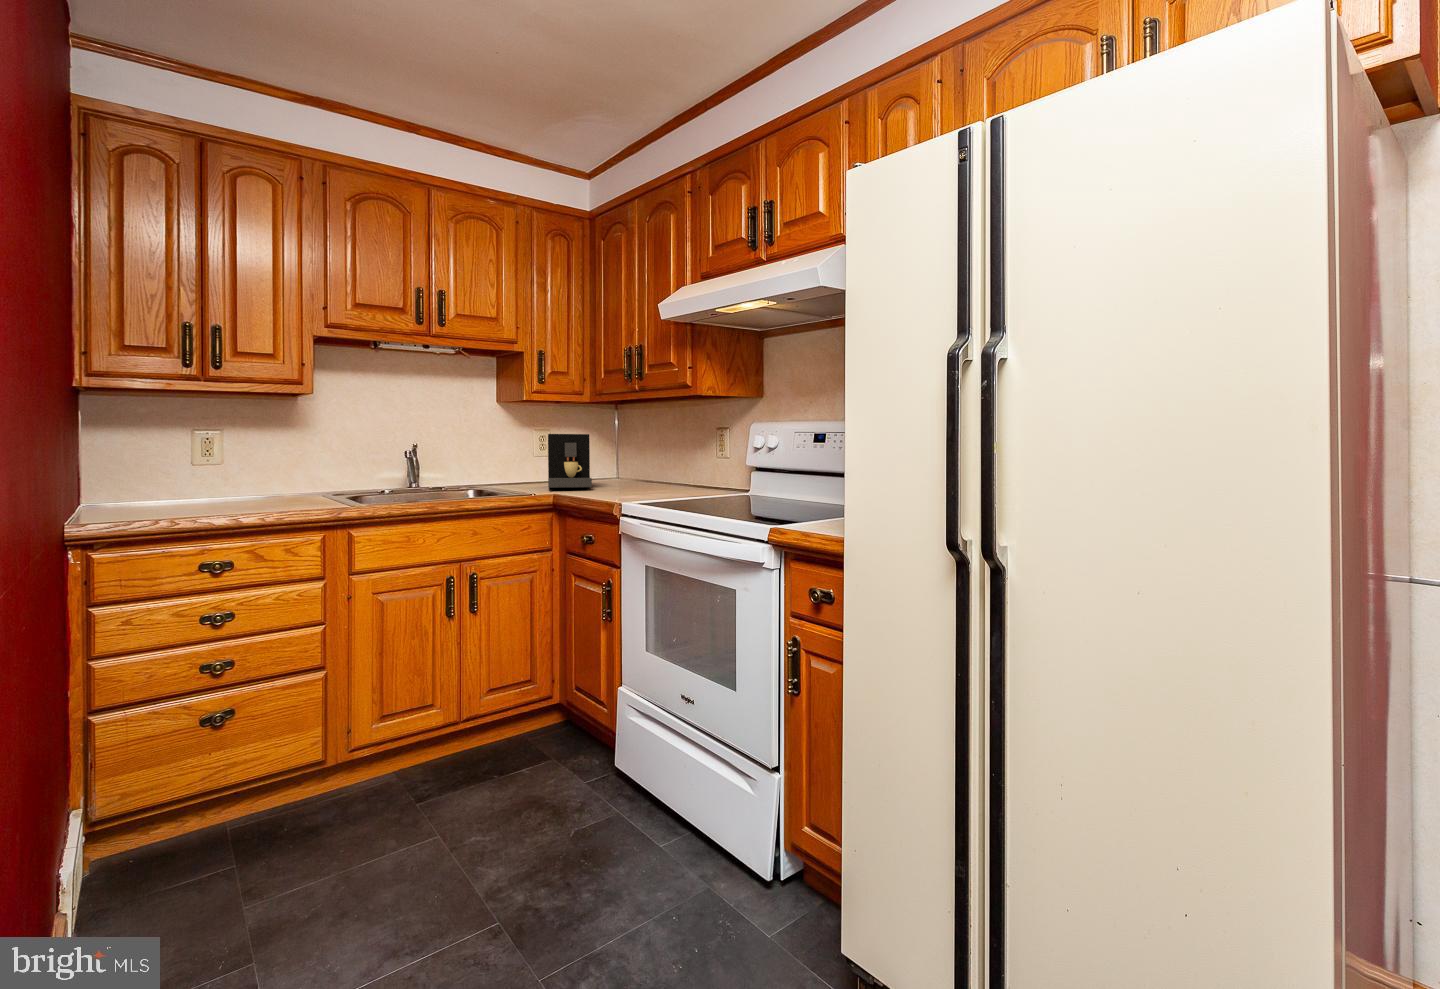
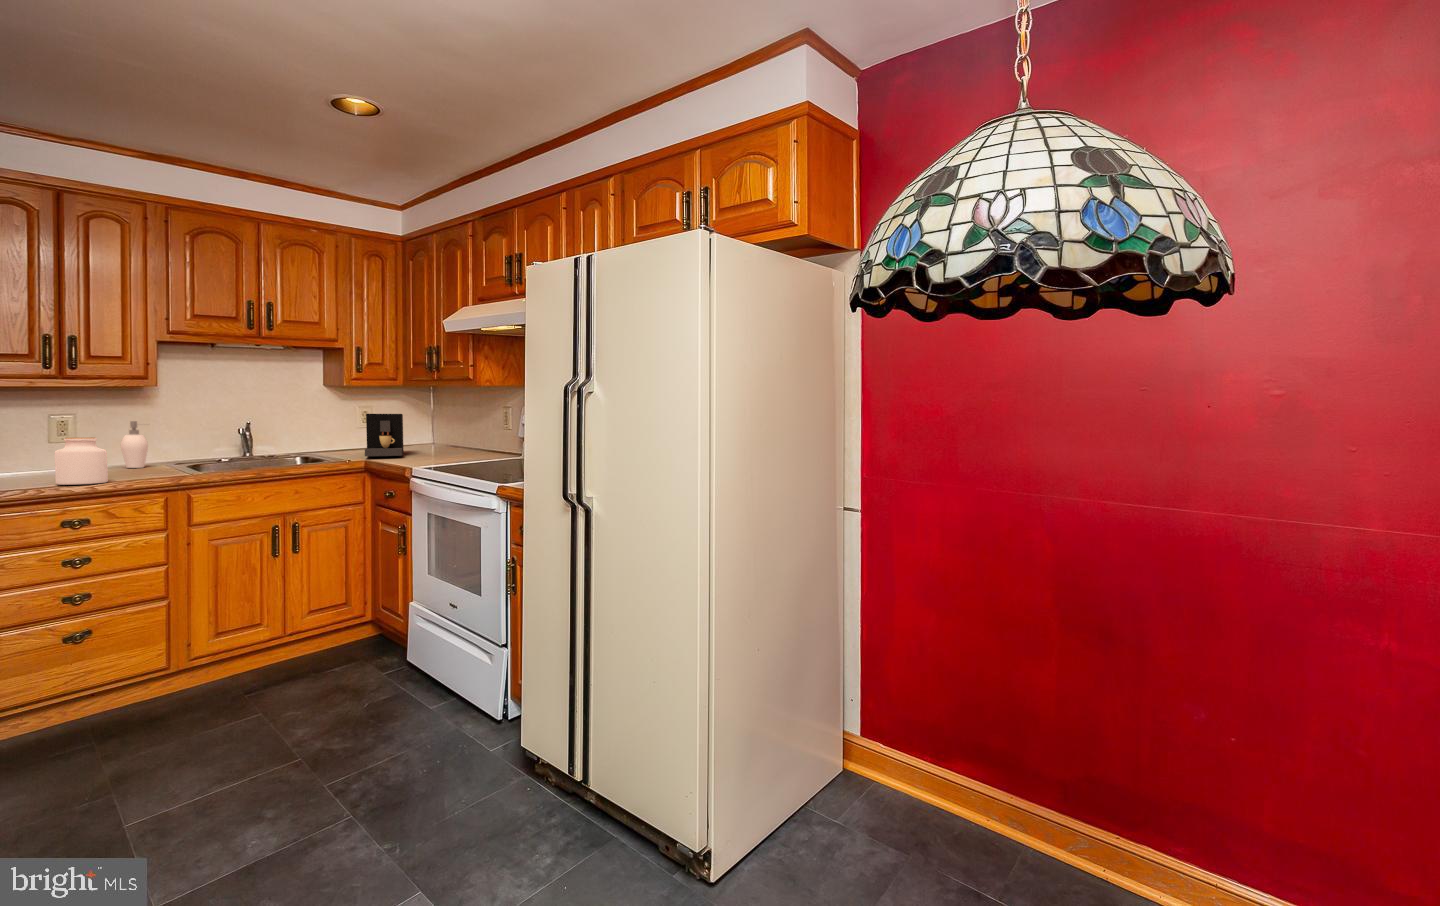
soap dispenser: none [272,440,305,498] -> present [121,421,148,468]
jar: none [192,455,255,517] -> present [55,437,108,485]

